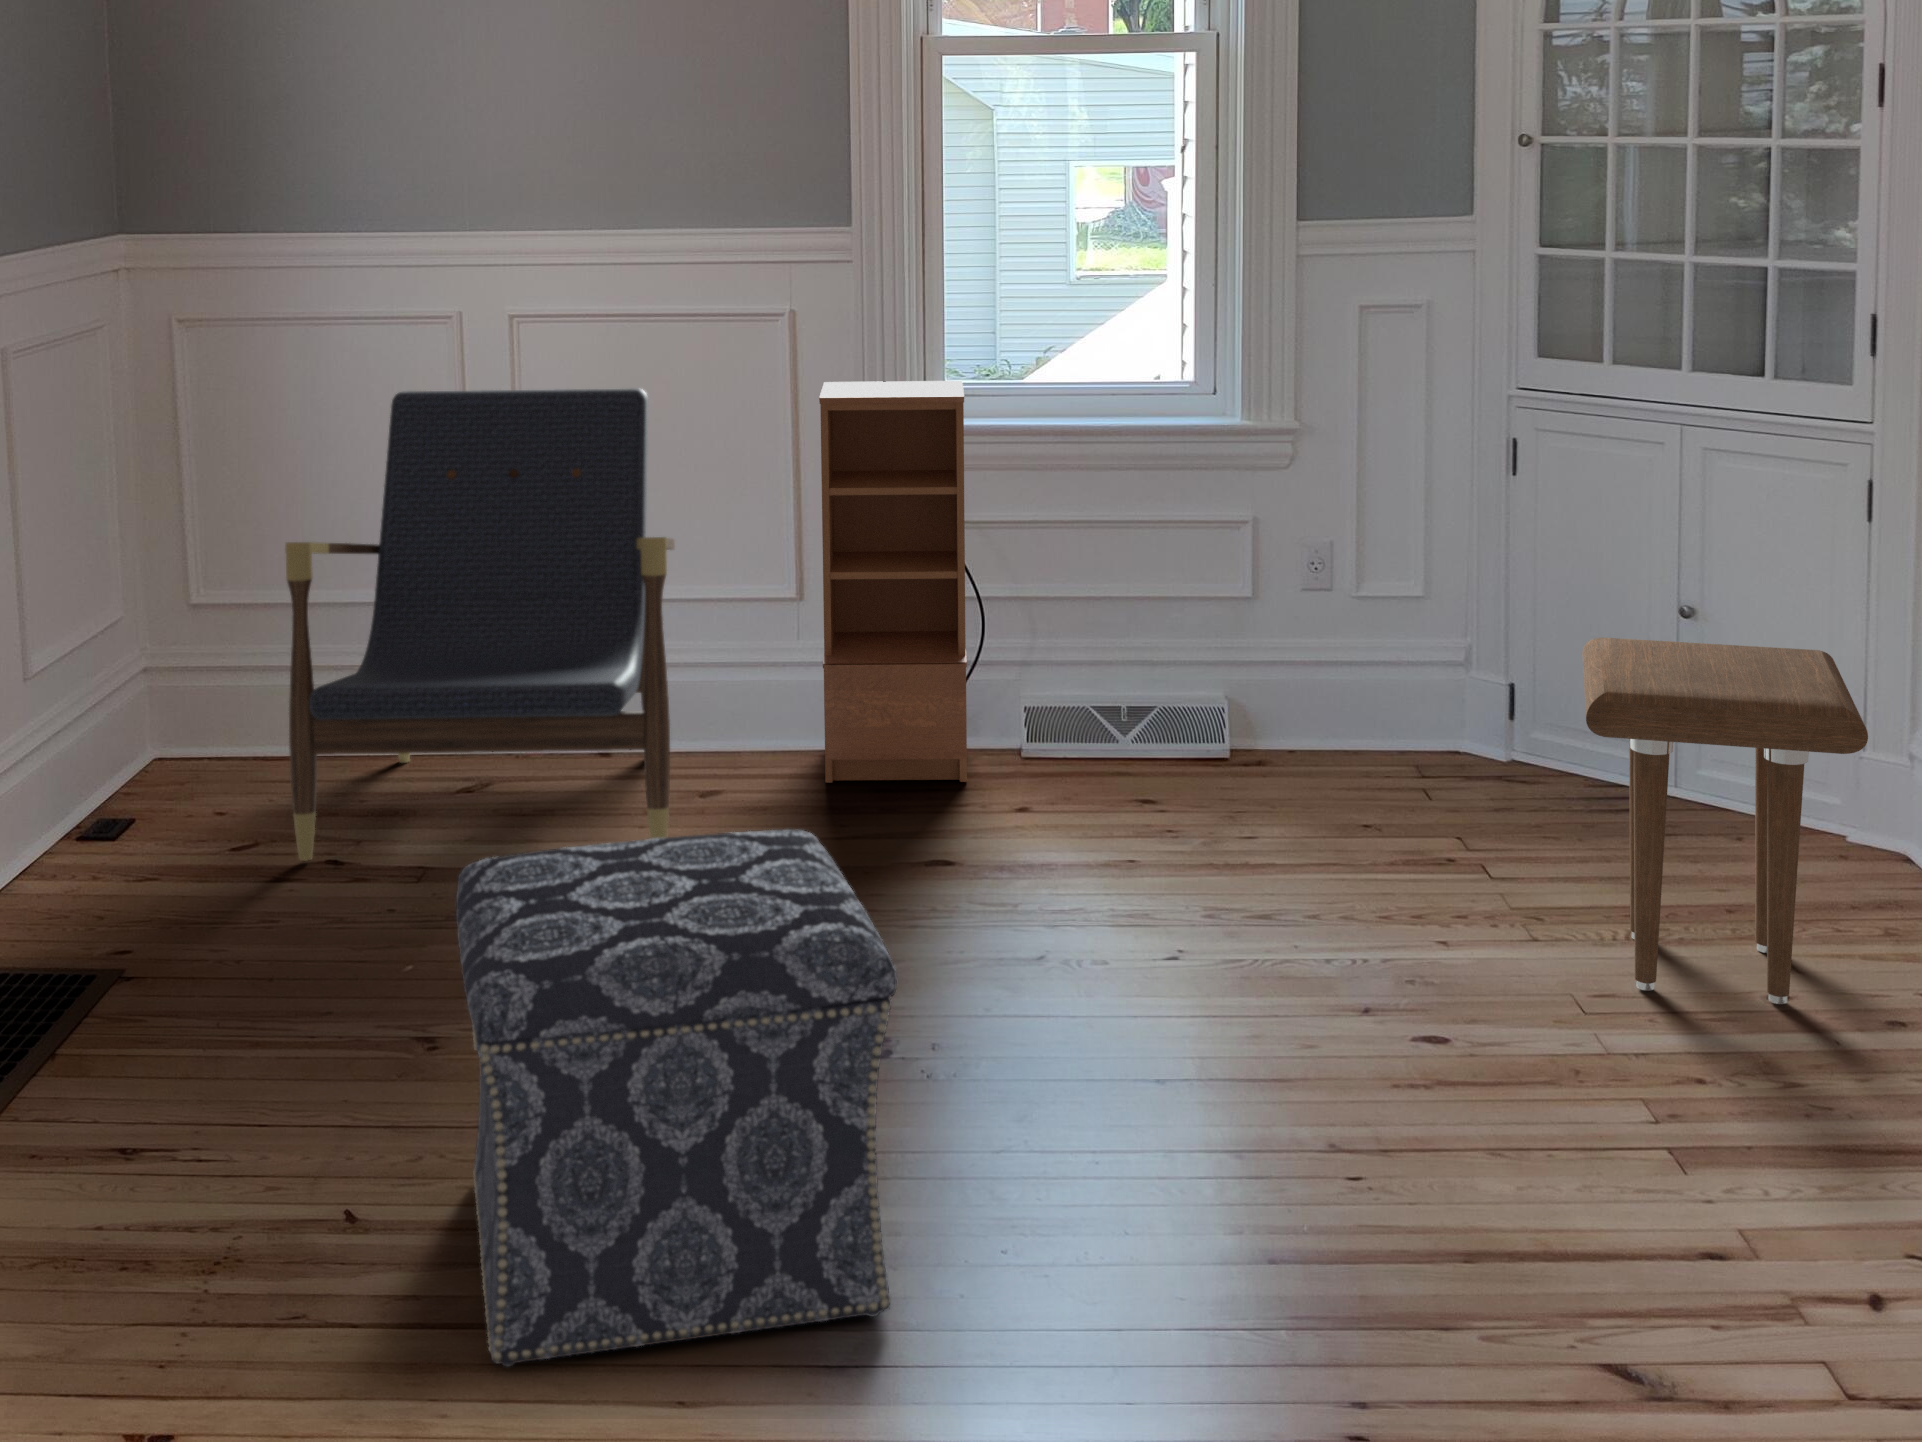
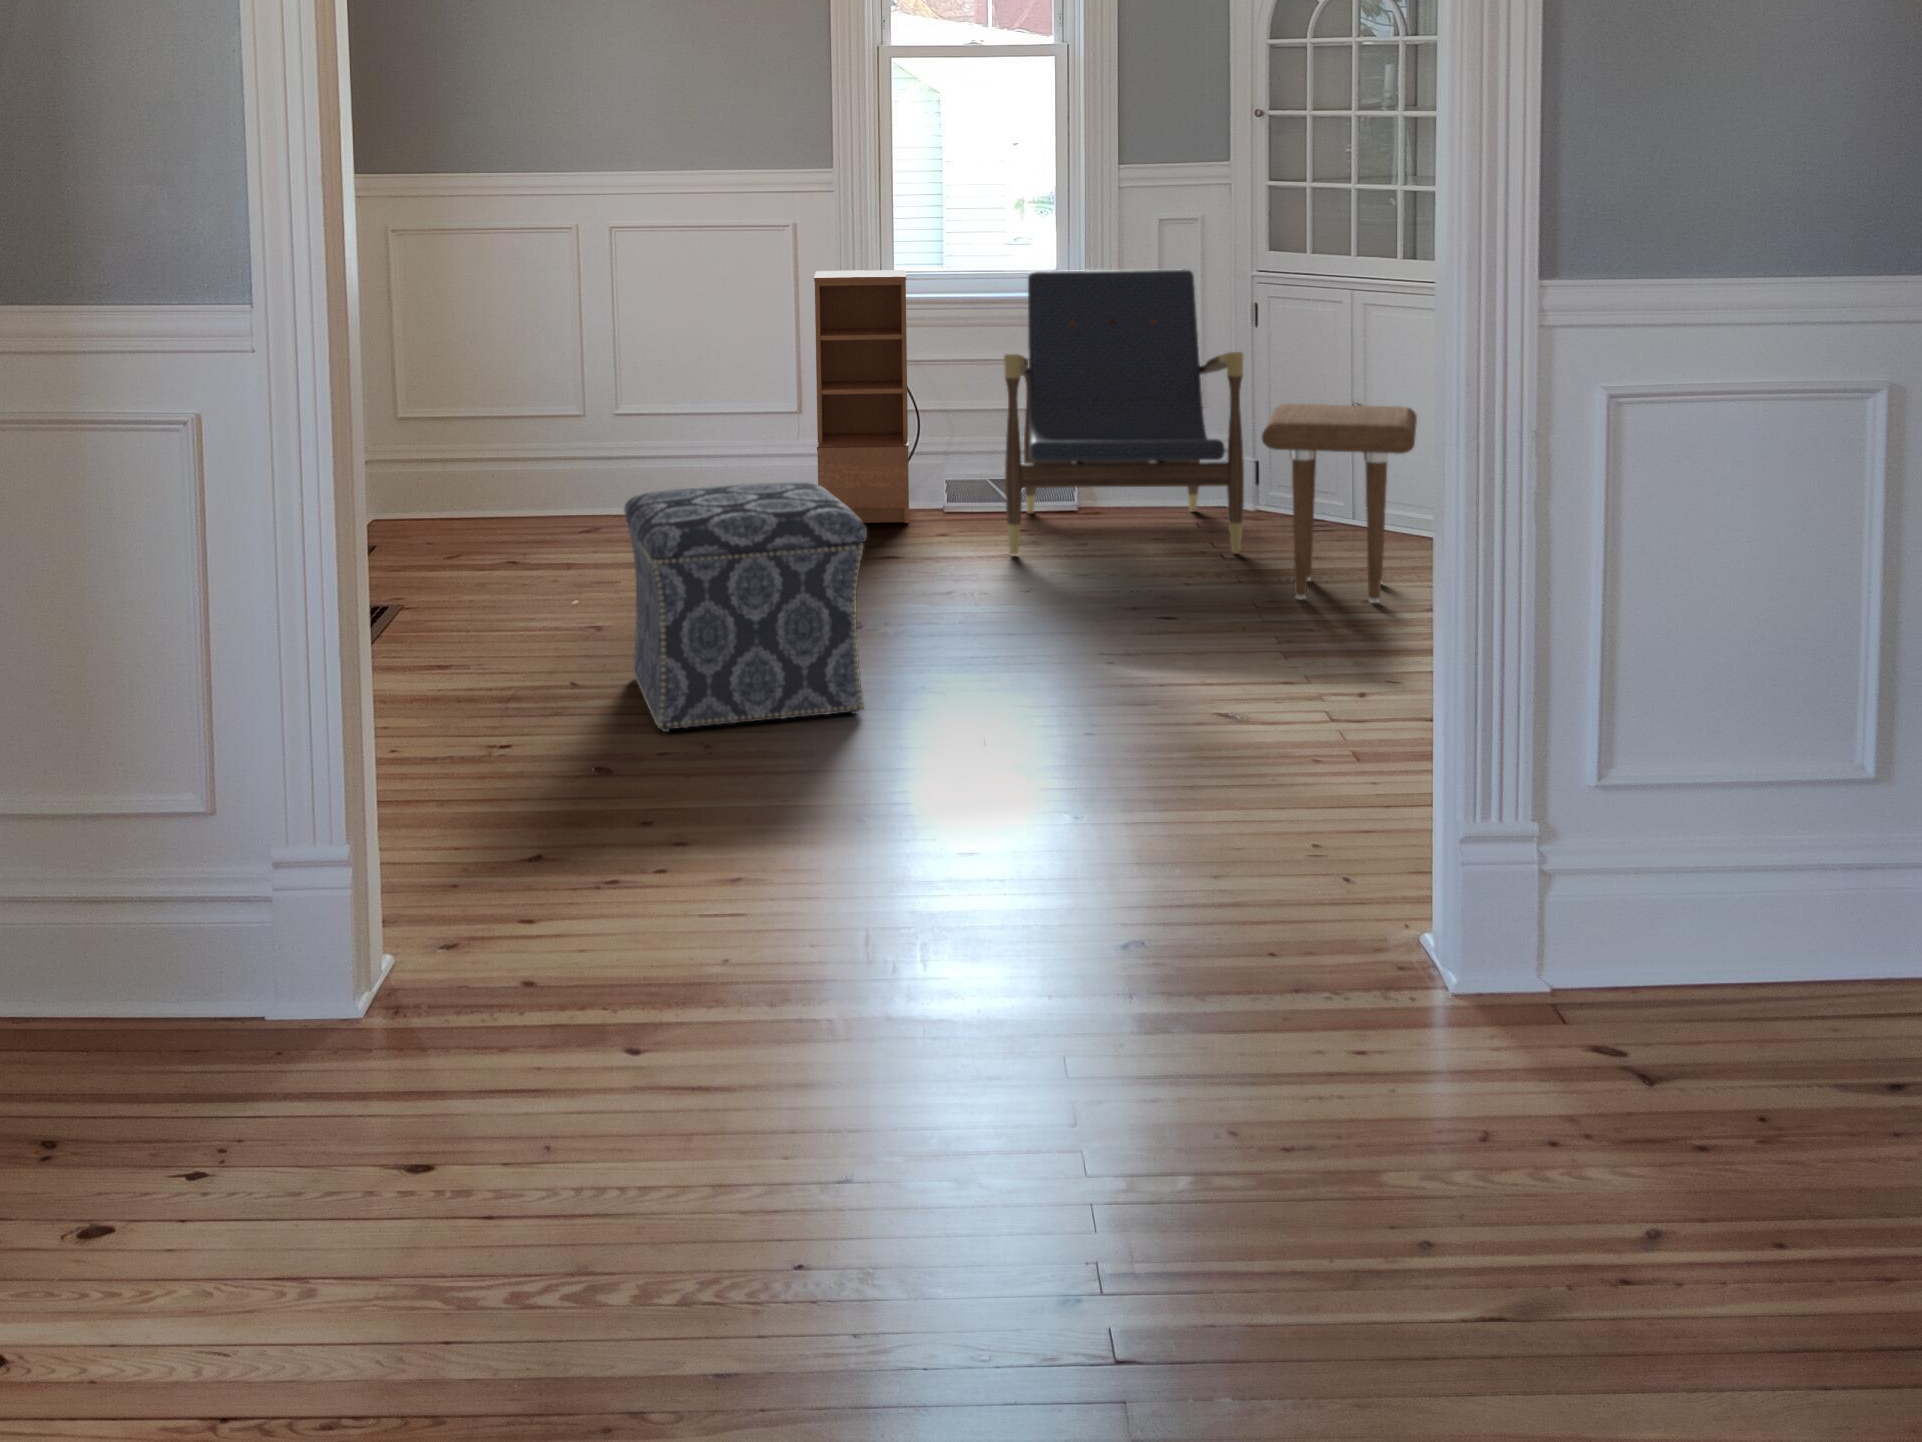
lounge chair: present [285,388,675,861] -> present [1004,269,1244,554]

